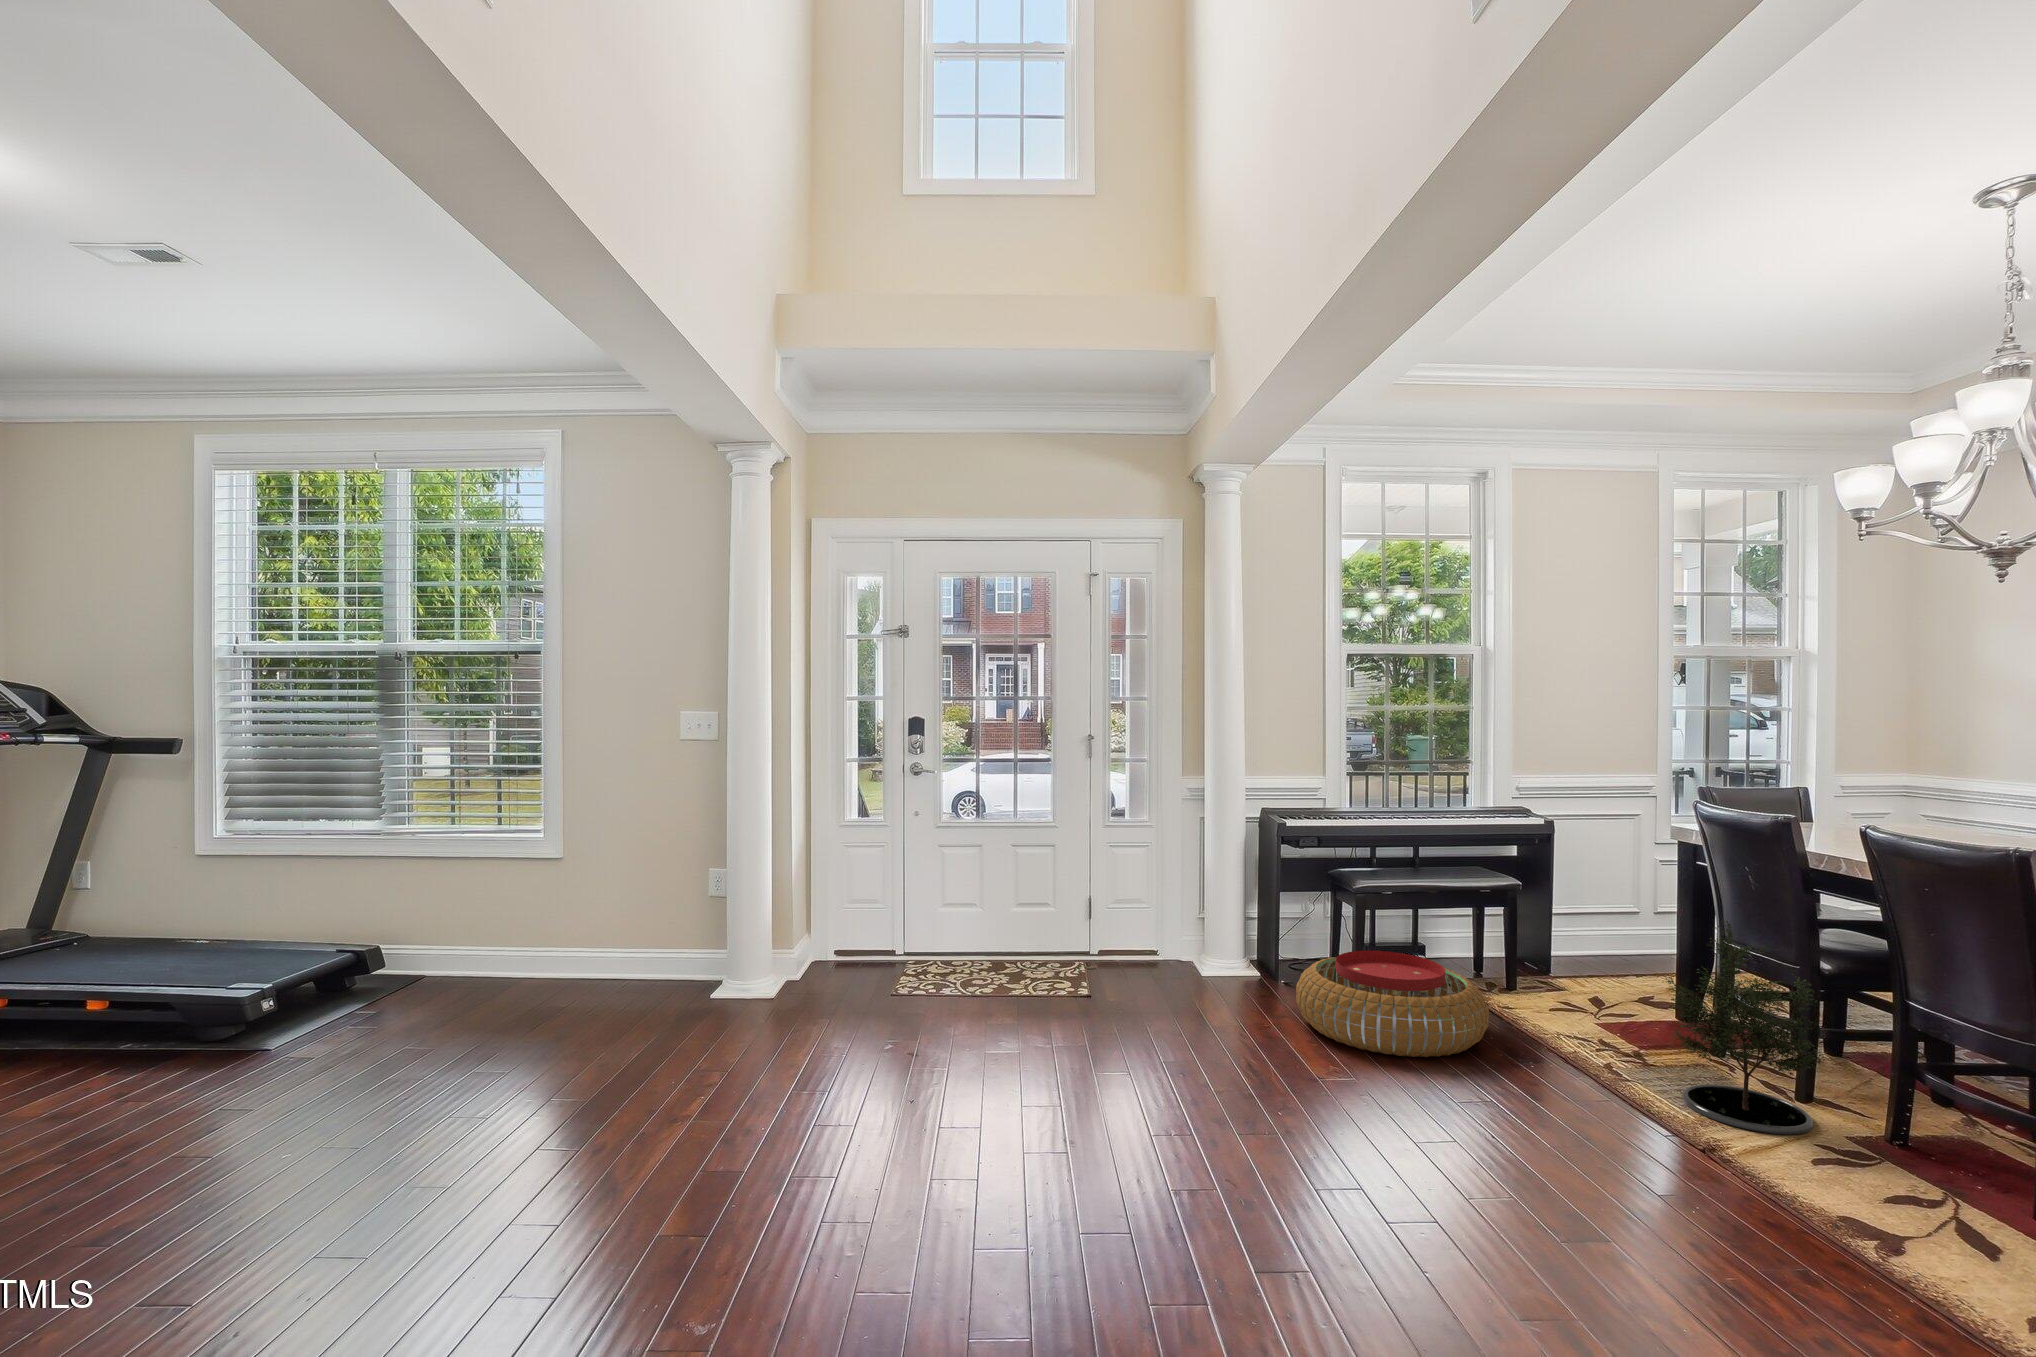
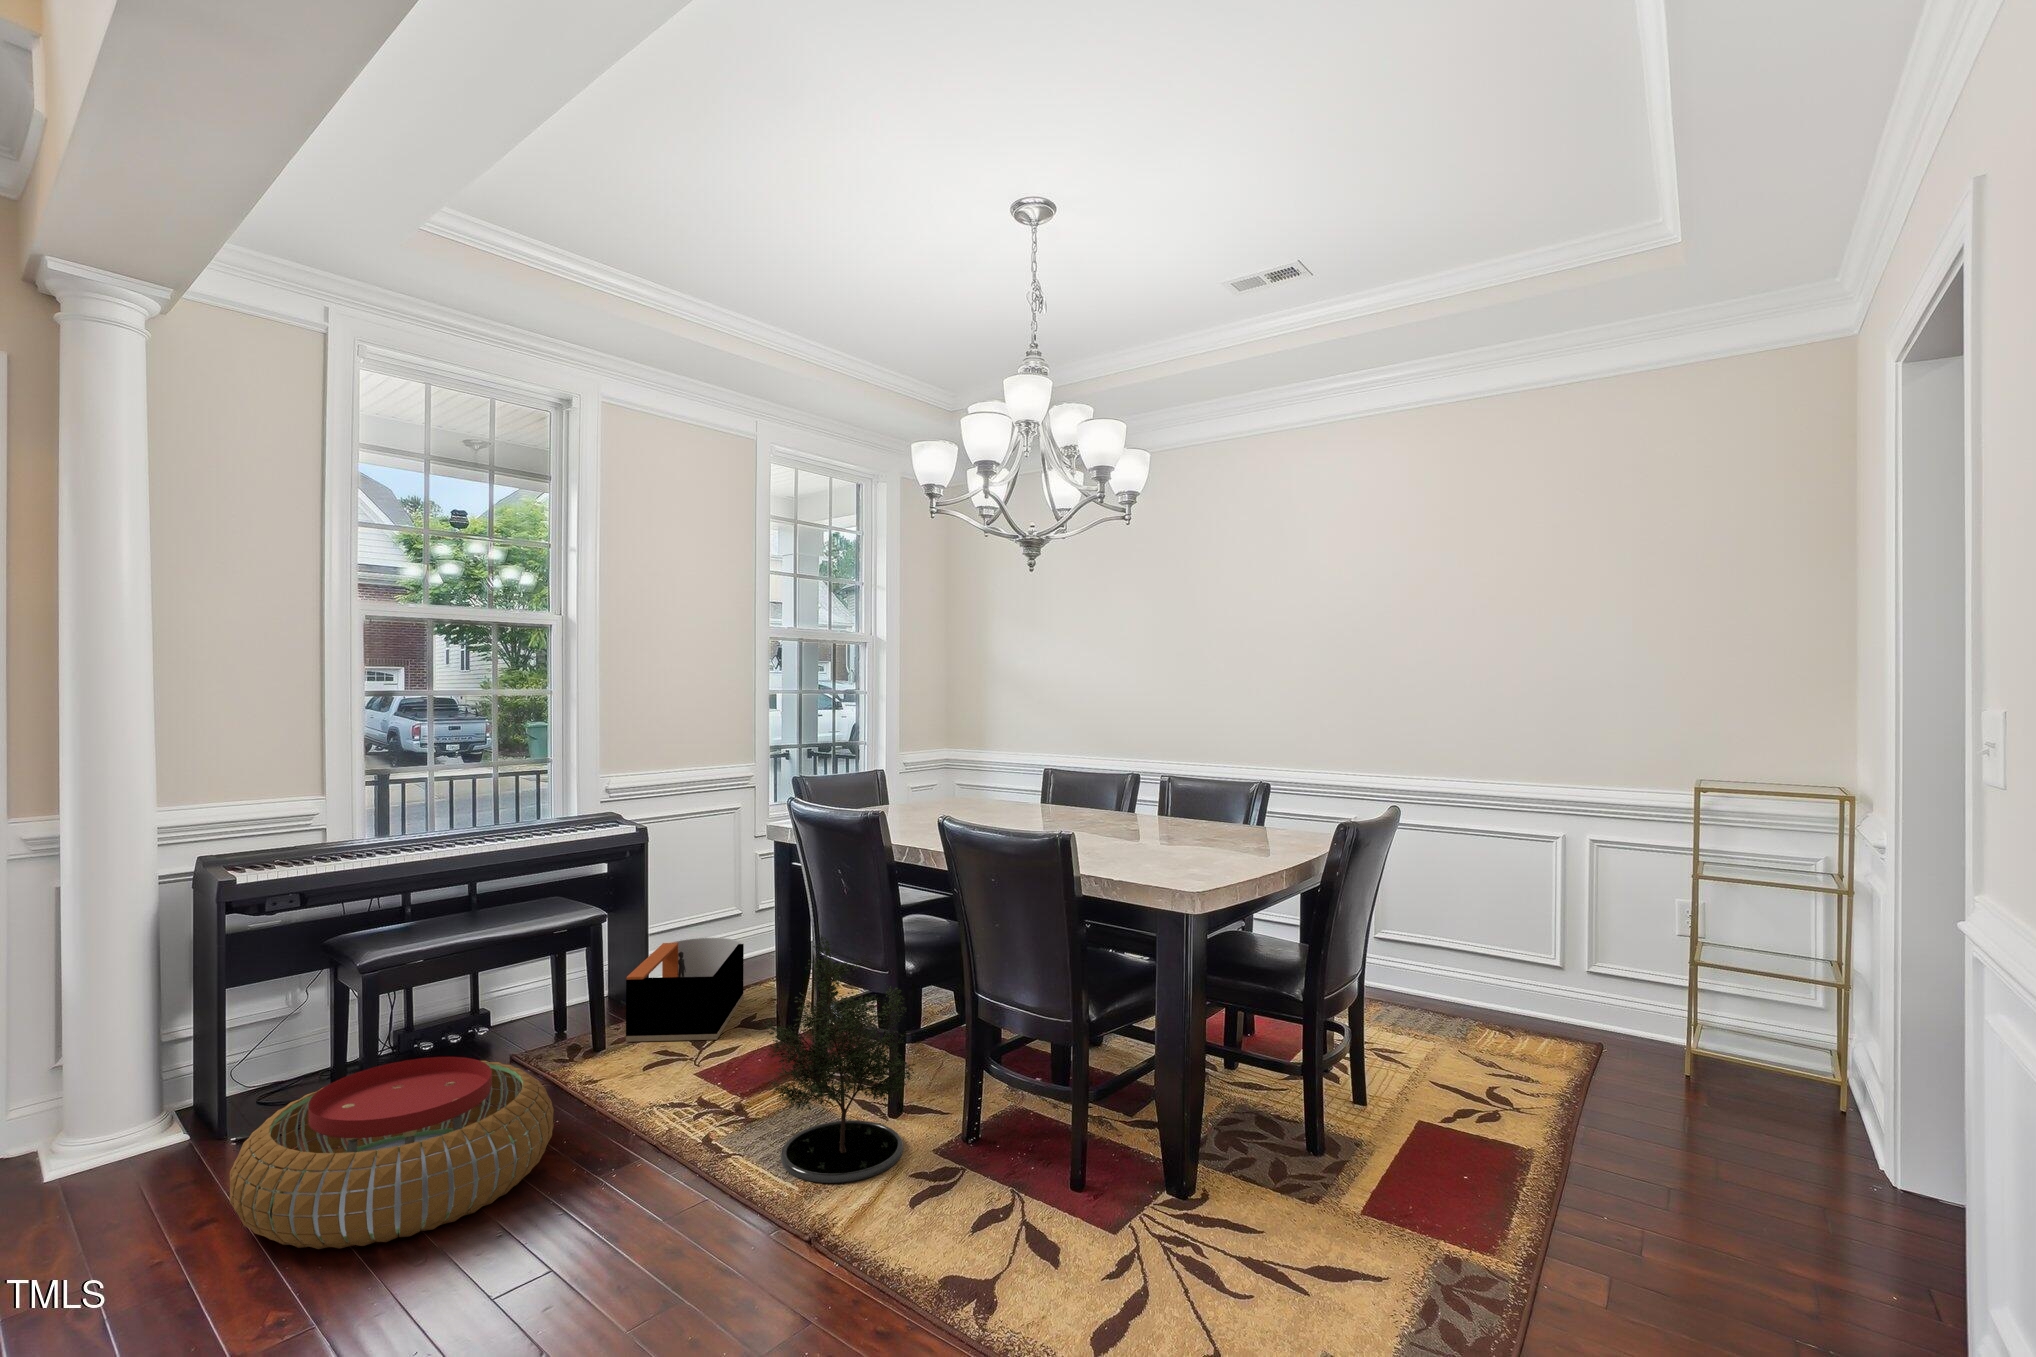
storage bin: none [1537,921,1645,1007] -> present [626,938,744,1042]

